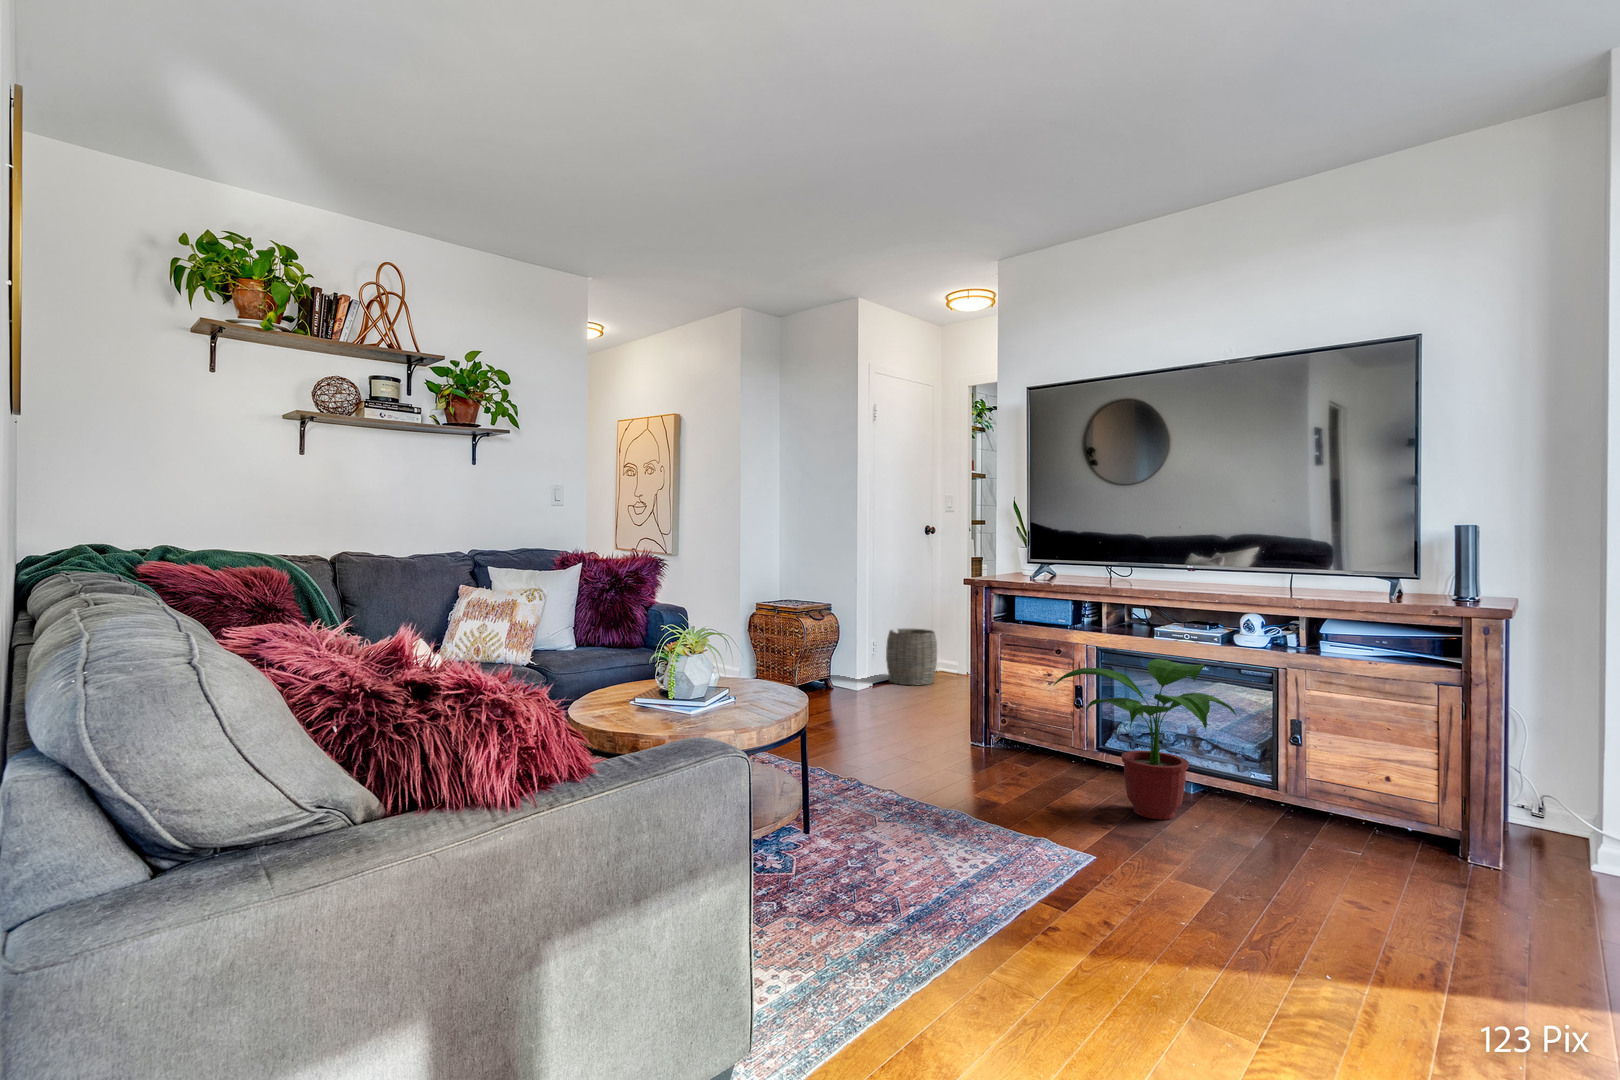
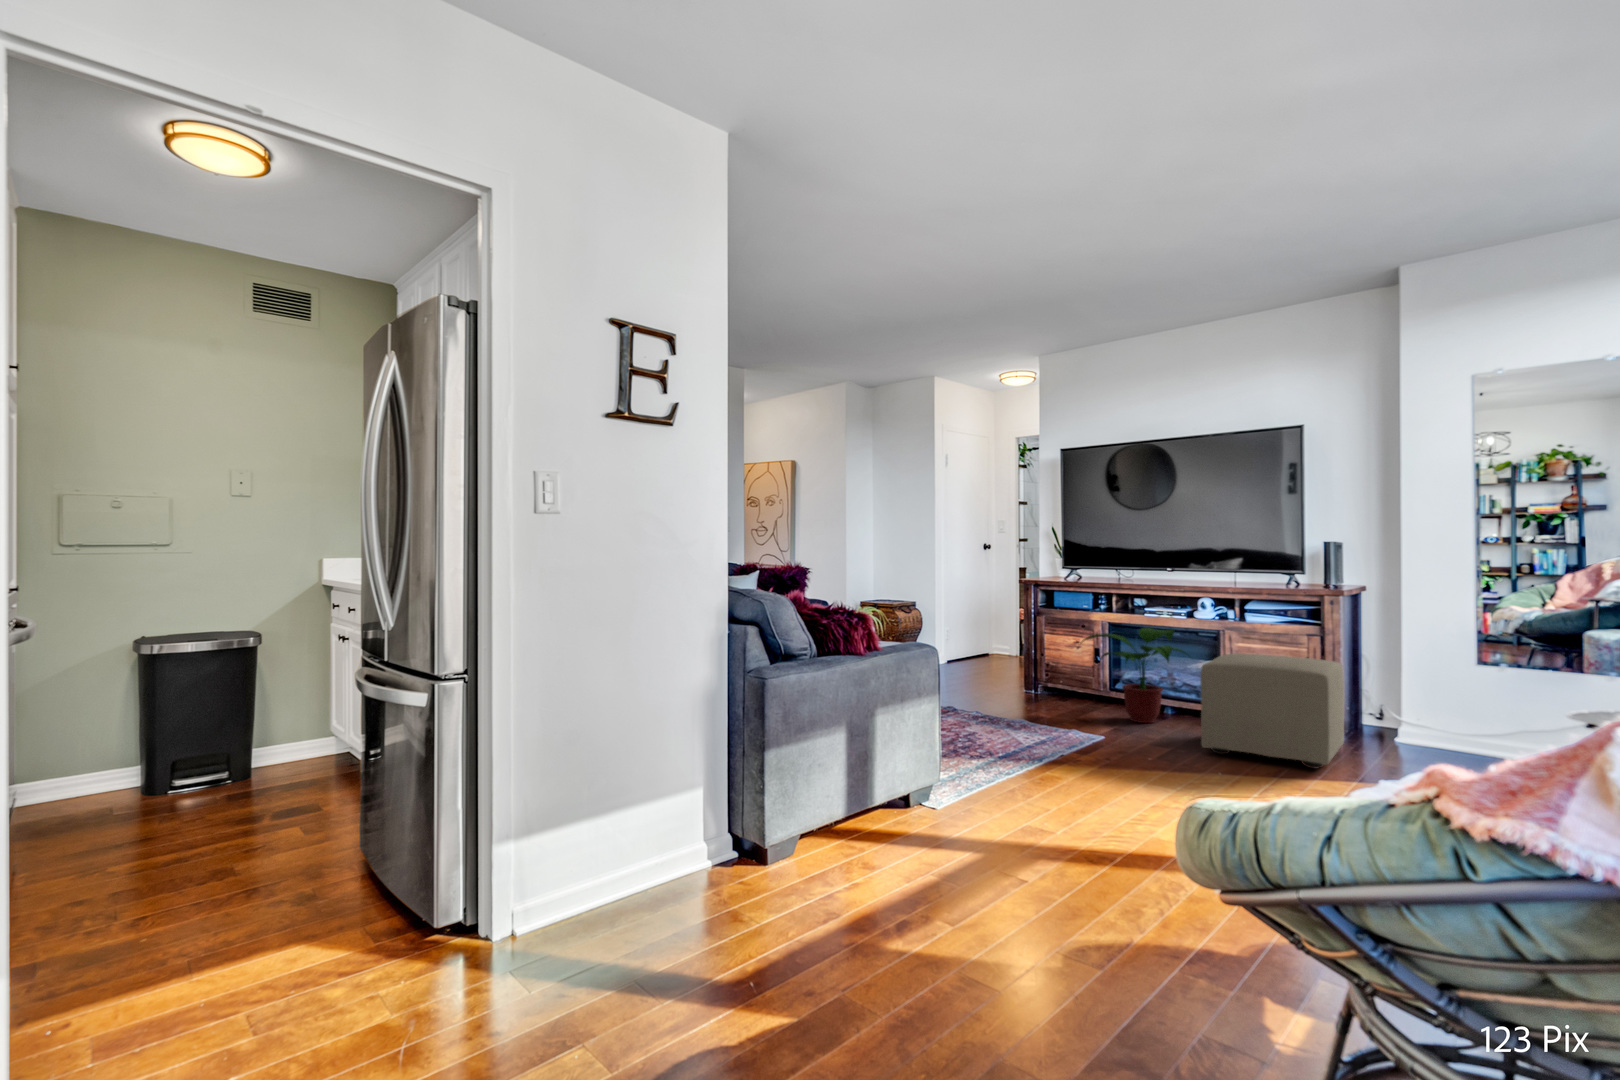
woven basket: present [886,629,937,685] -> none [957,620,996,661]
ottoman: none [1278,715,1550,964] -> present [1200,653,1344,768]

